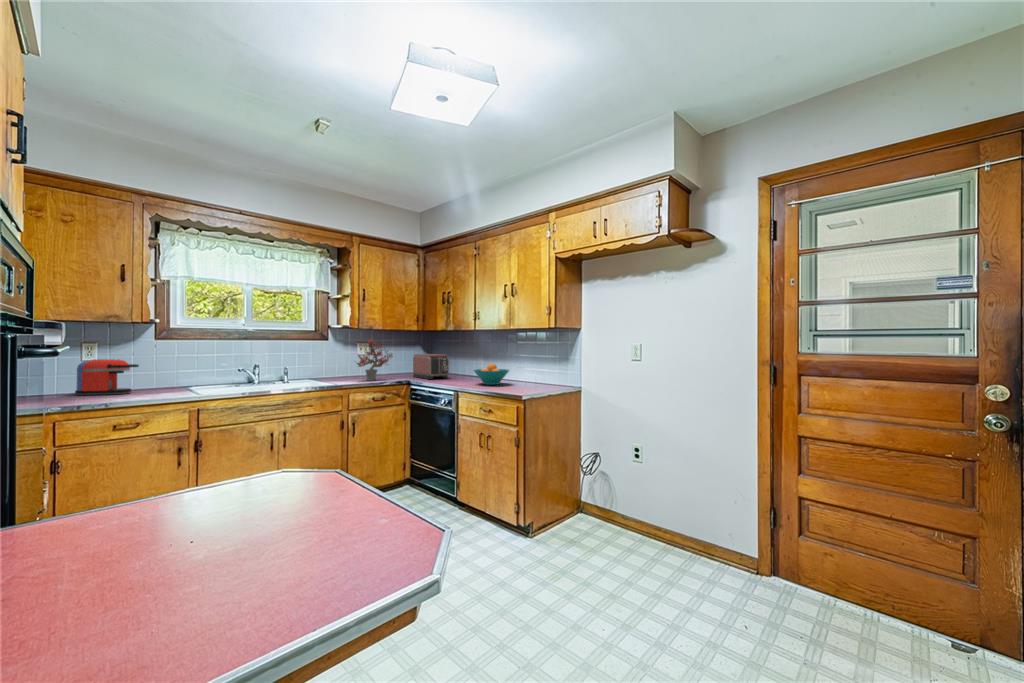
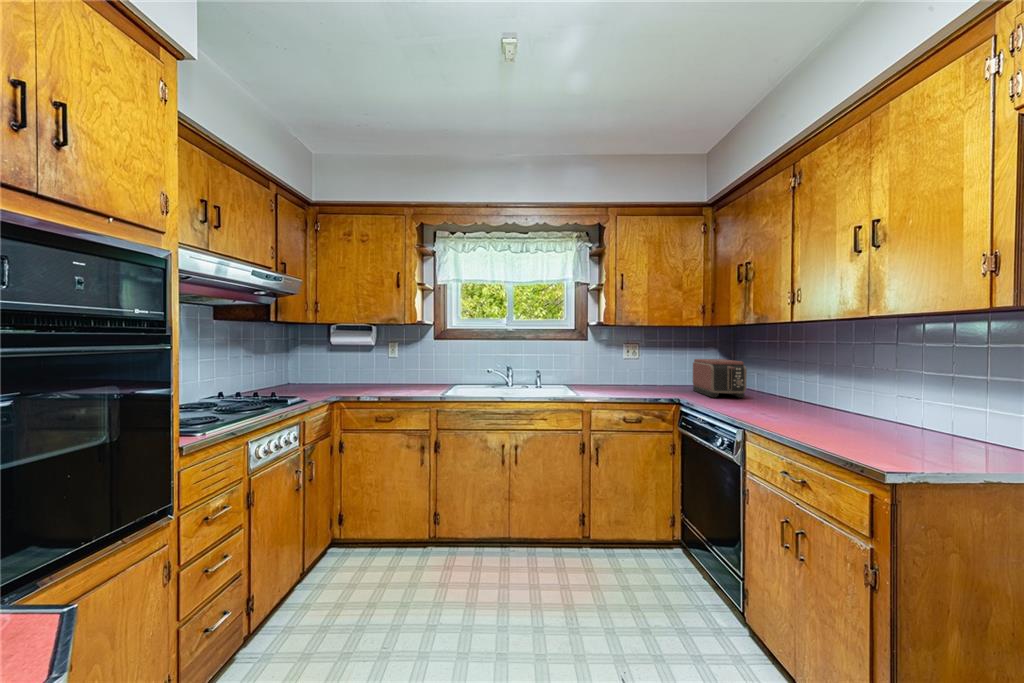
potted plant: present [357,338,393,381] -> none [602,329,661,393]
coffee maker: present [75,359,139,395] -> none [375,357,411,389]
fruit bowl: present [474,363,509,385] -> none [781,384,865,425]

